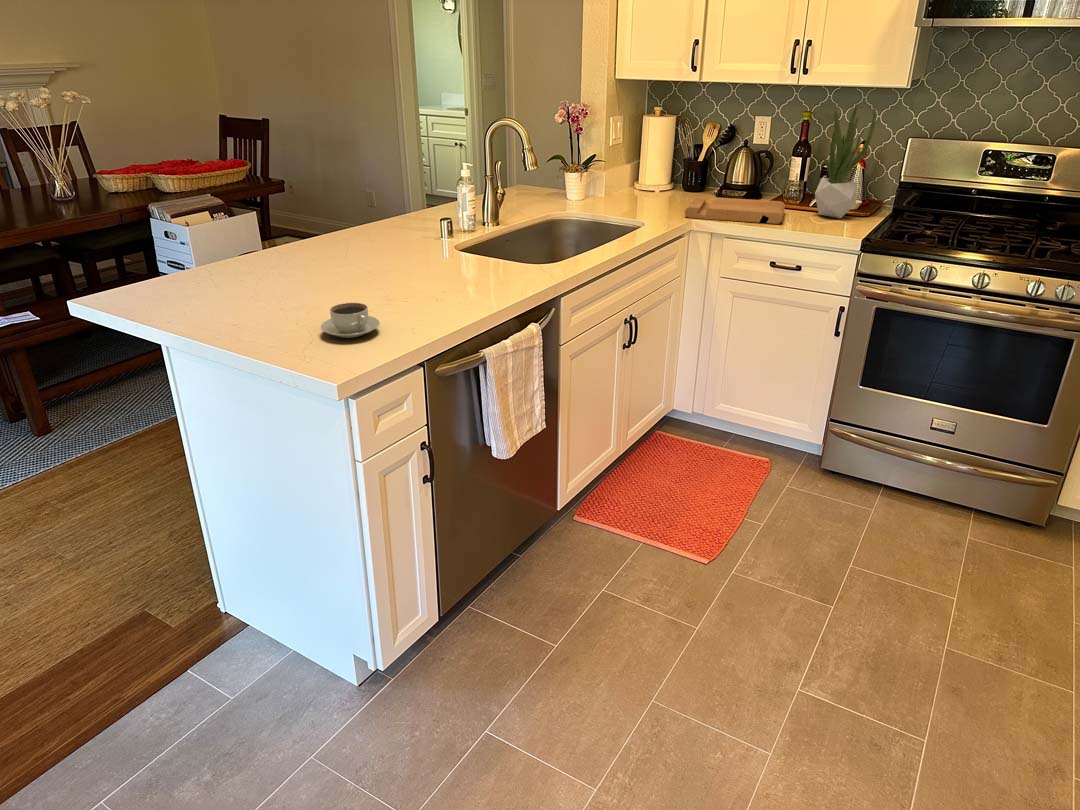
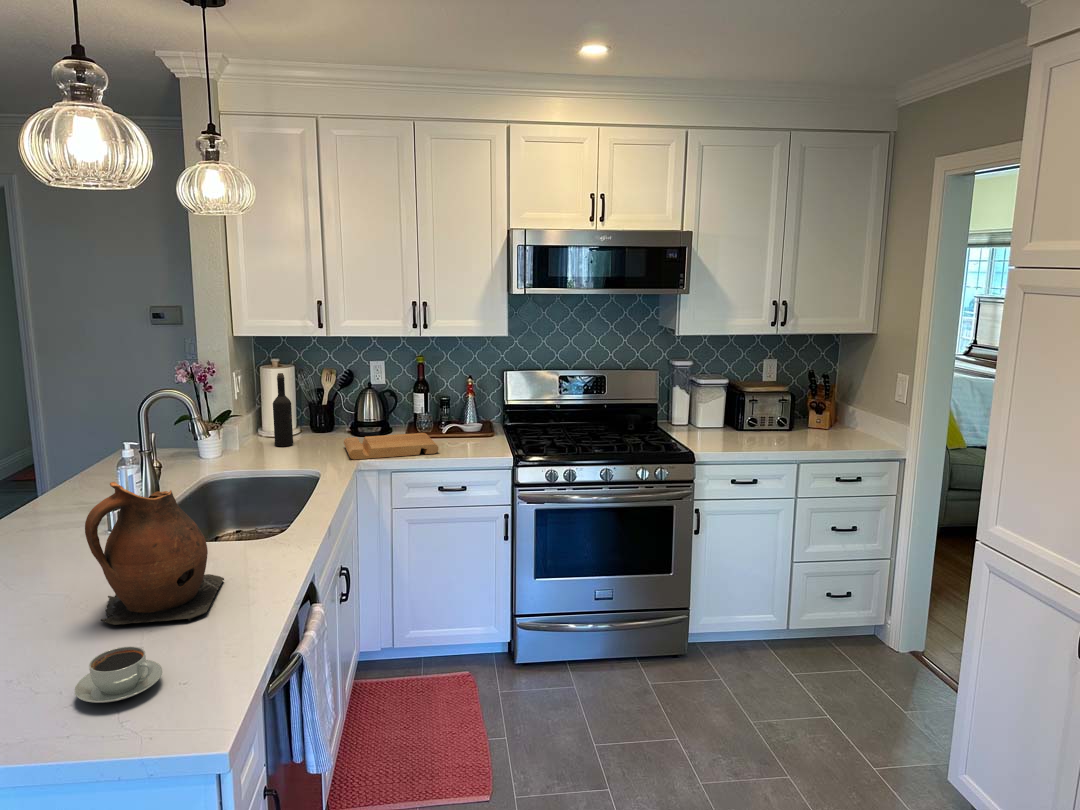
potted plant: present [815,104,876,218] -> none [448,349,489,441]
wine bottle: none [632,120,652,198] -> present [273,373,293,446]
ceramic pitcher: none [371,181,480,305] -> present [85,482,224,625]

